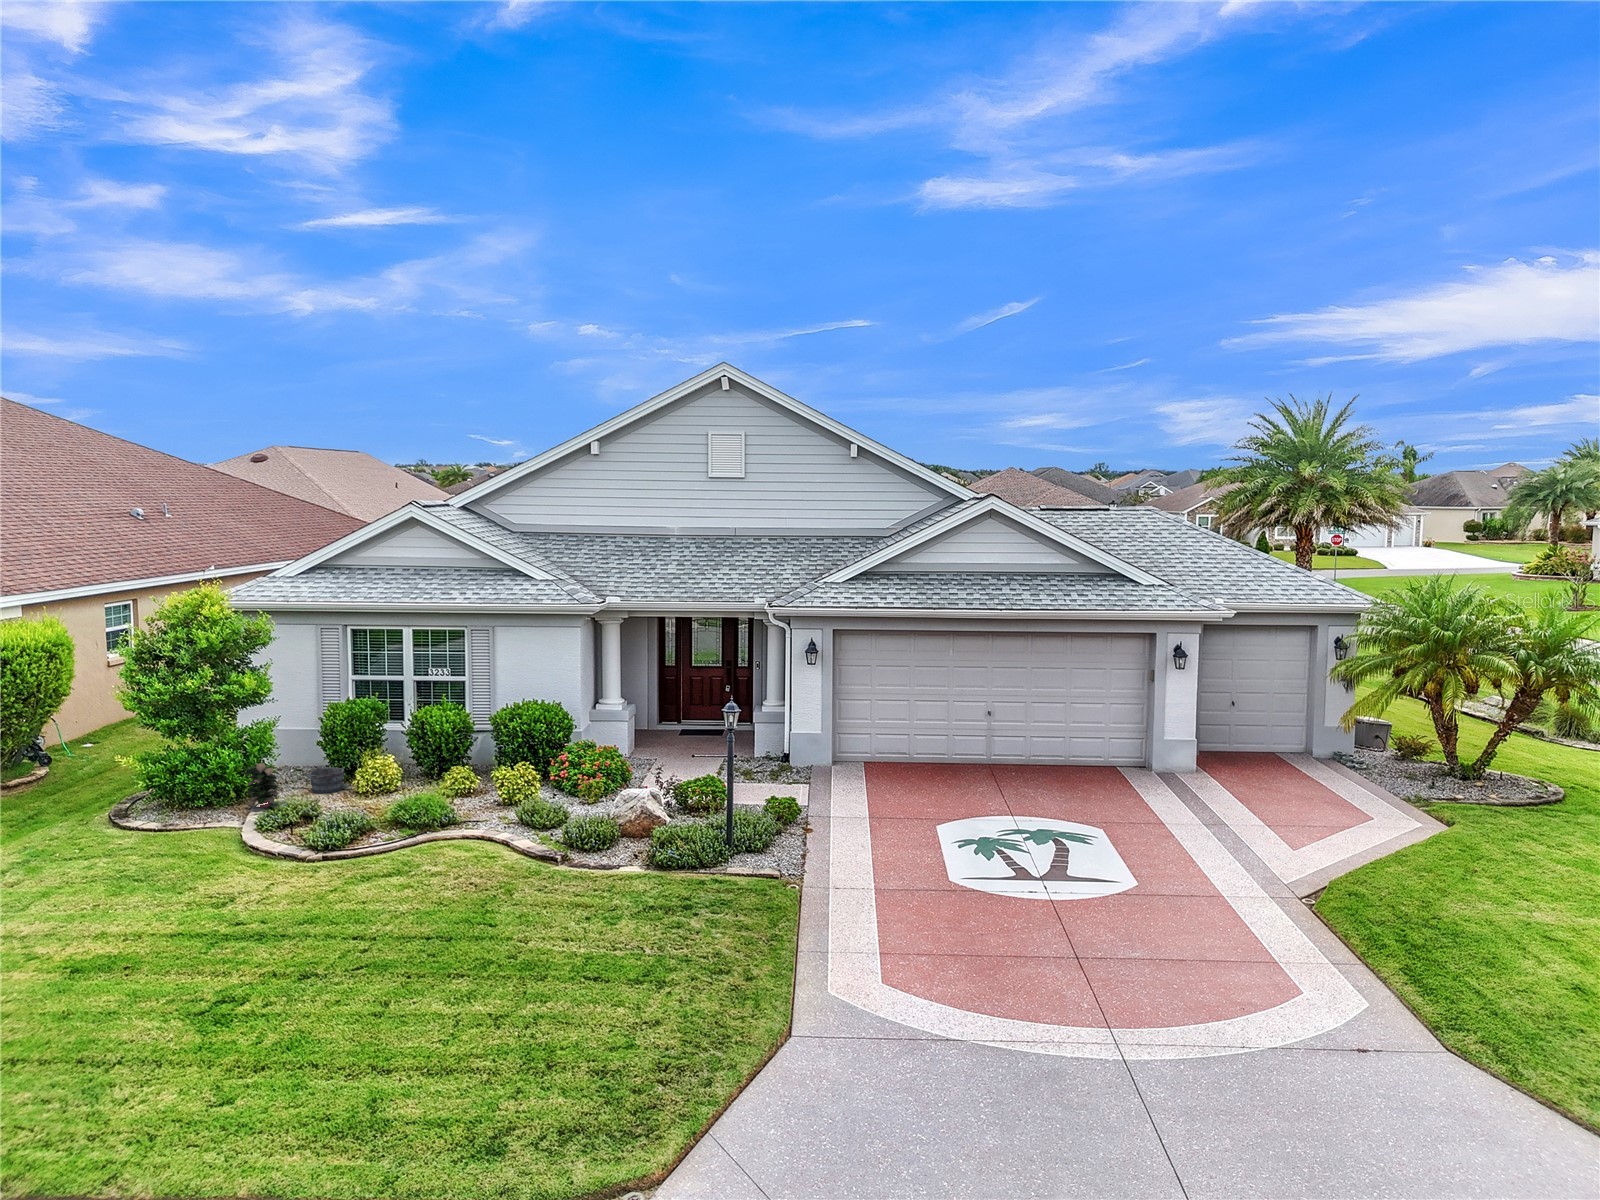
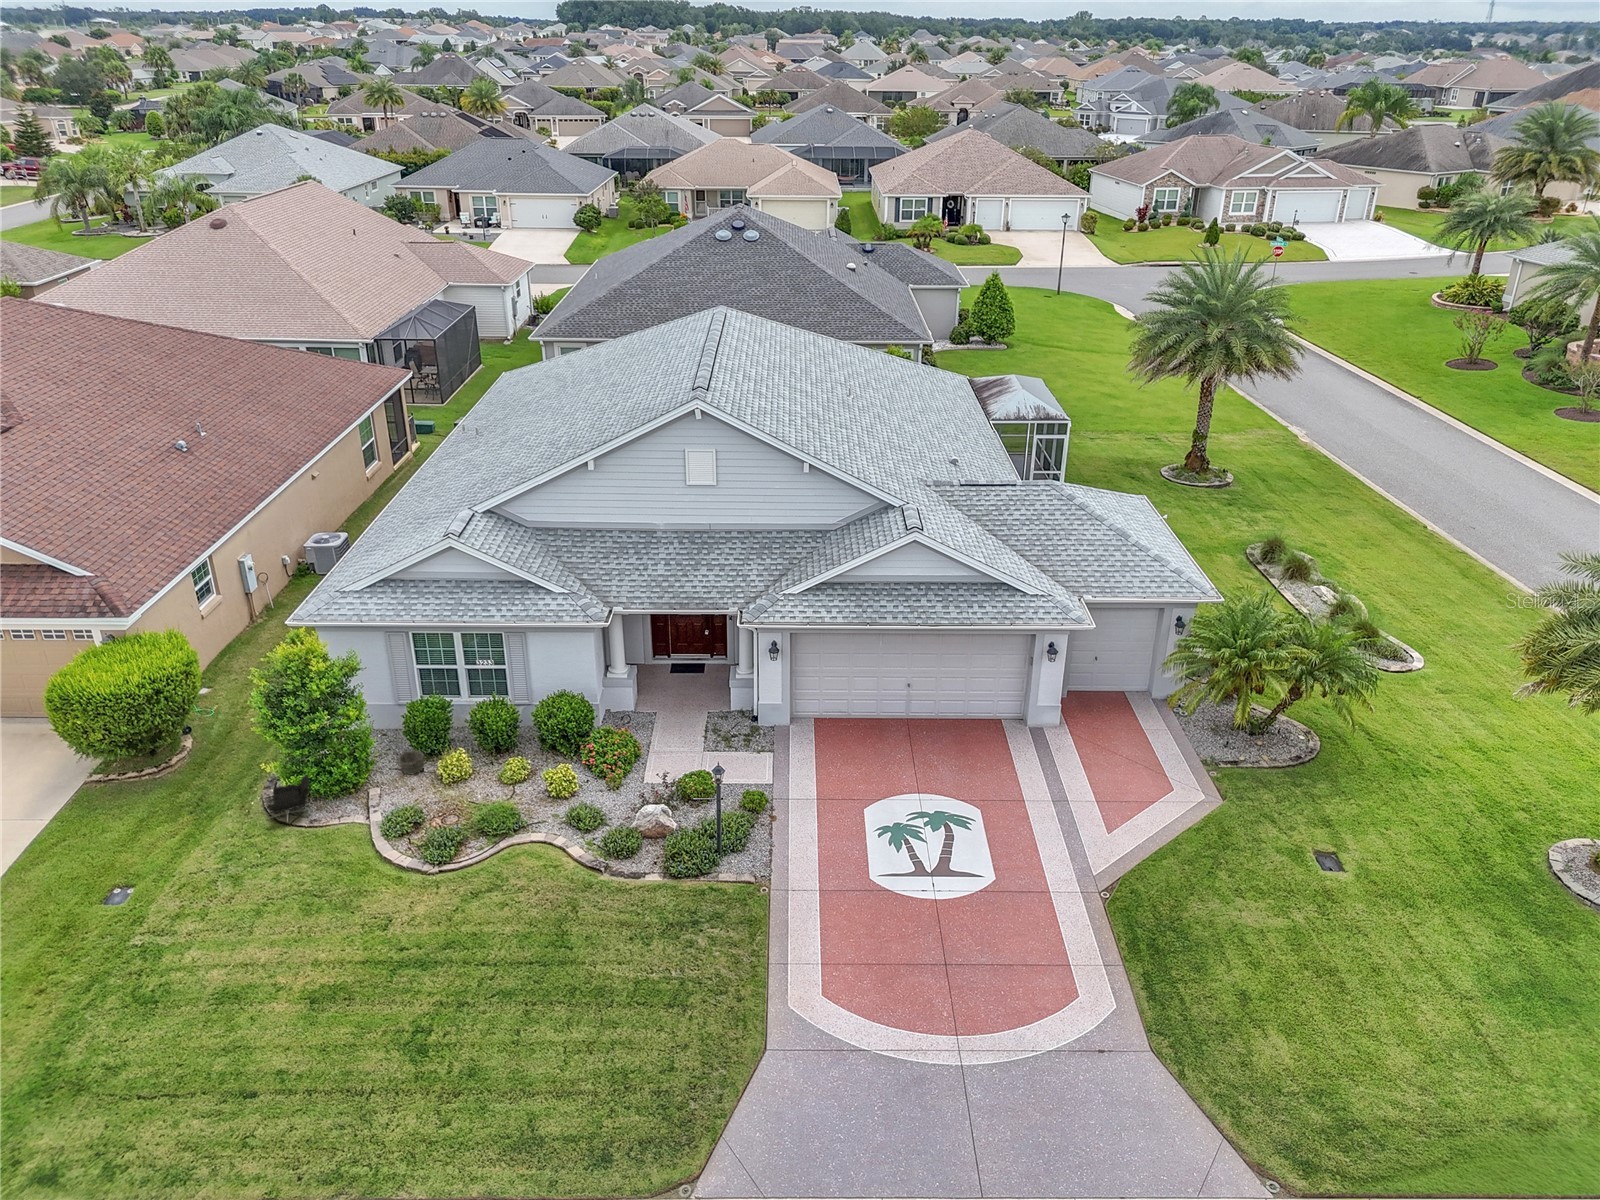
decorative plant: present [246,763,278,808] -> none [356,765,381,797]
lounge chair: none [115,768,181,826] -> present [273,775,309,822]

